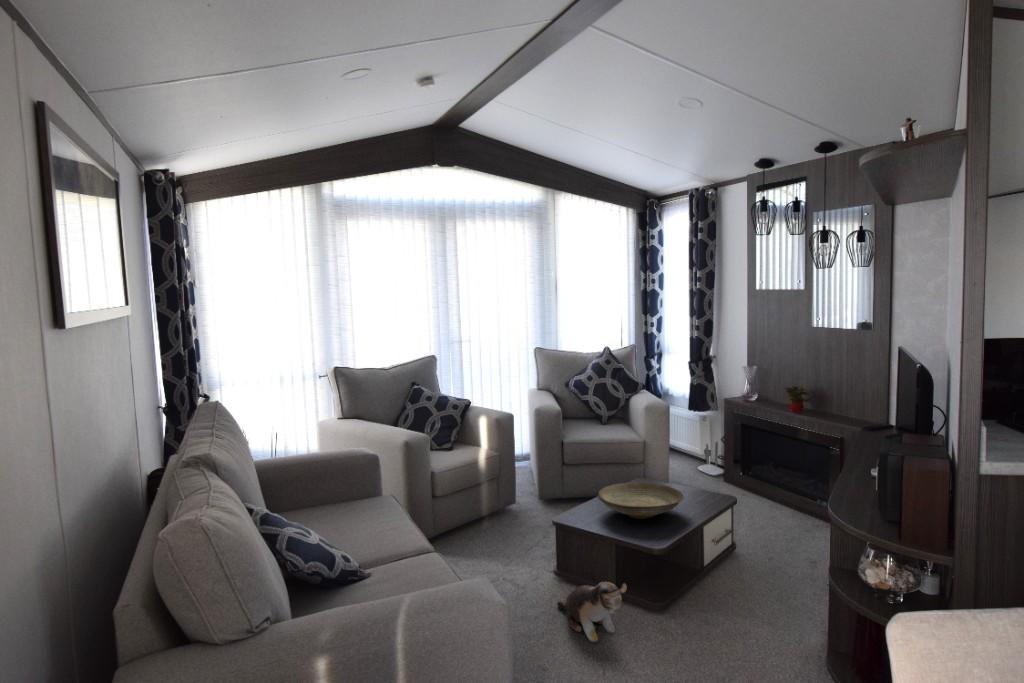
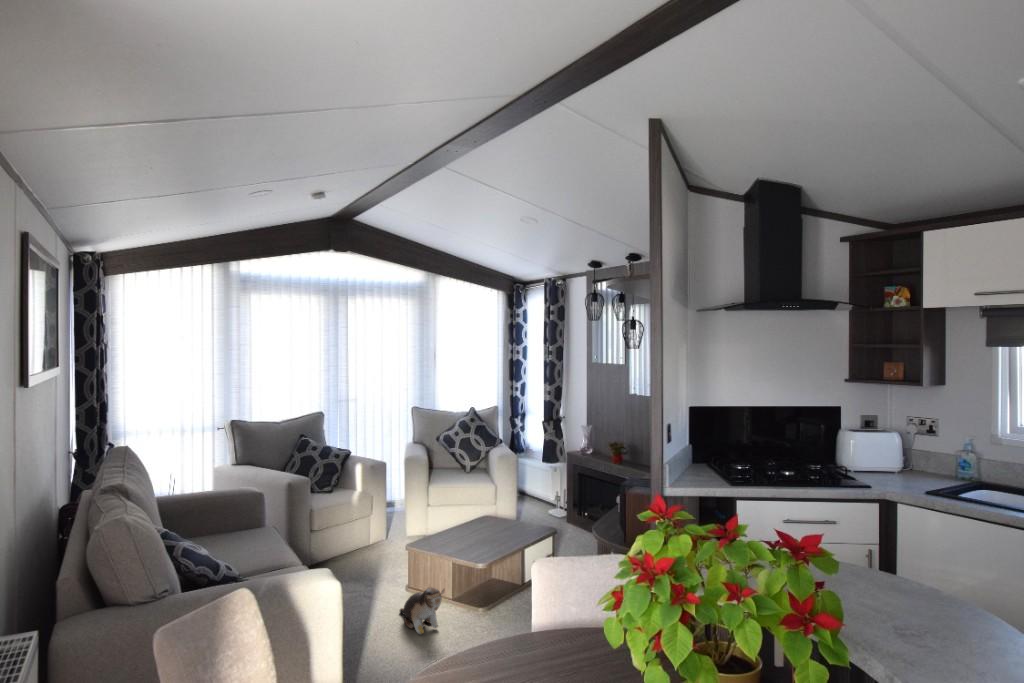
decorative bowl: present [598,483,684,519] -> none [439,516,504,544]

